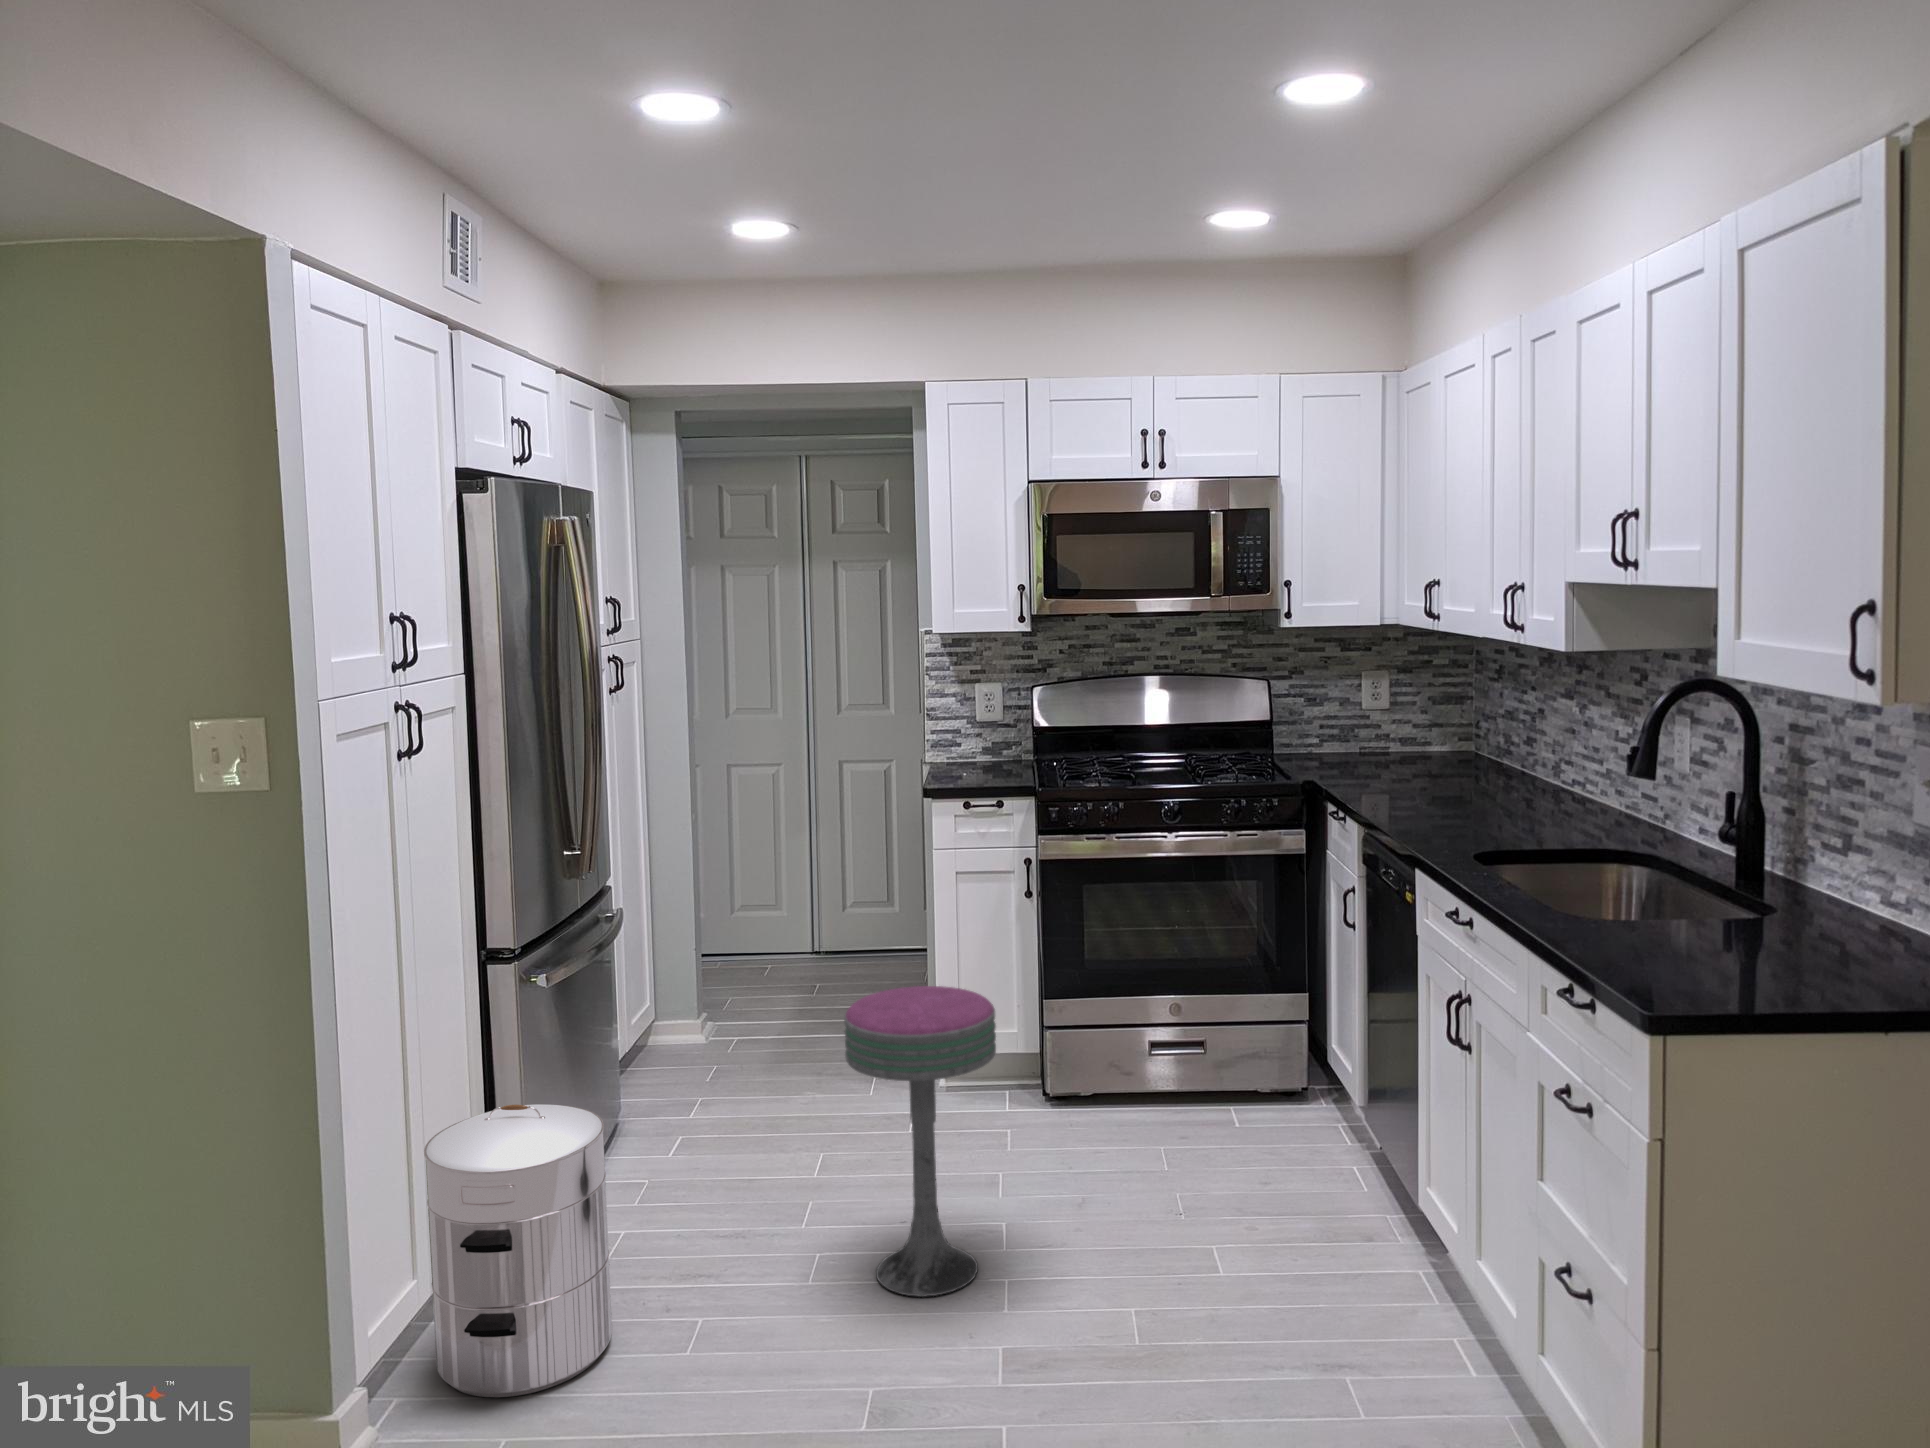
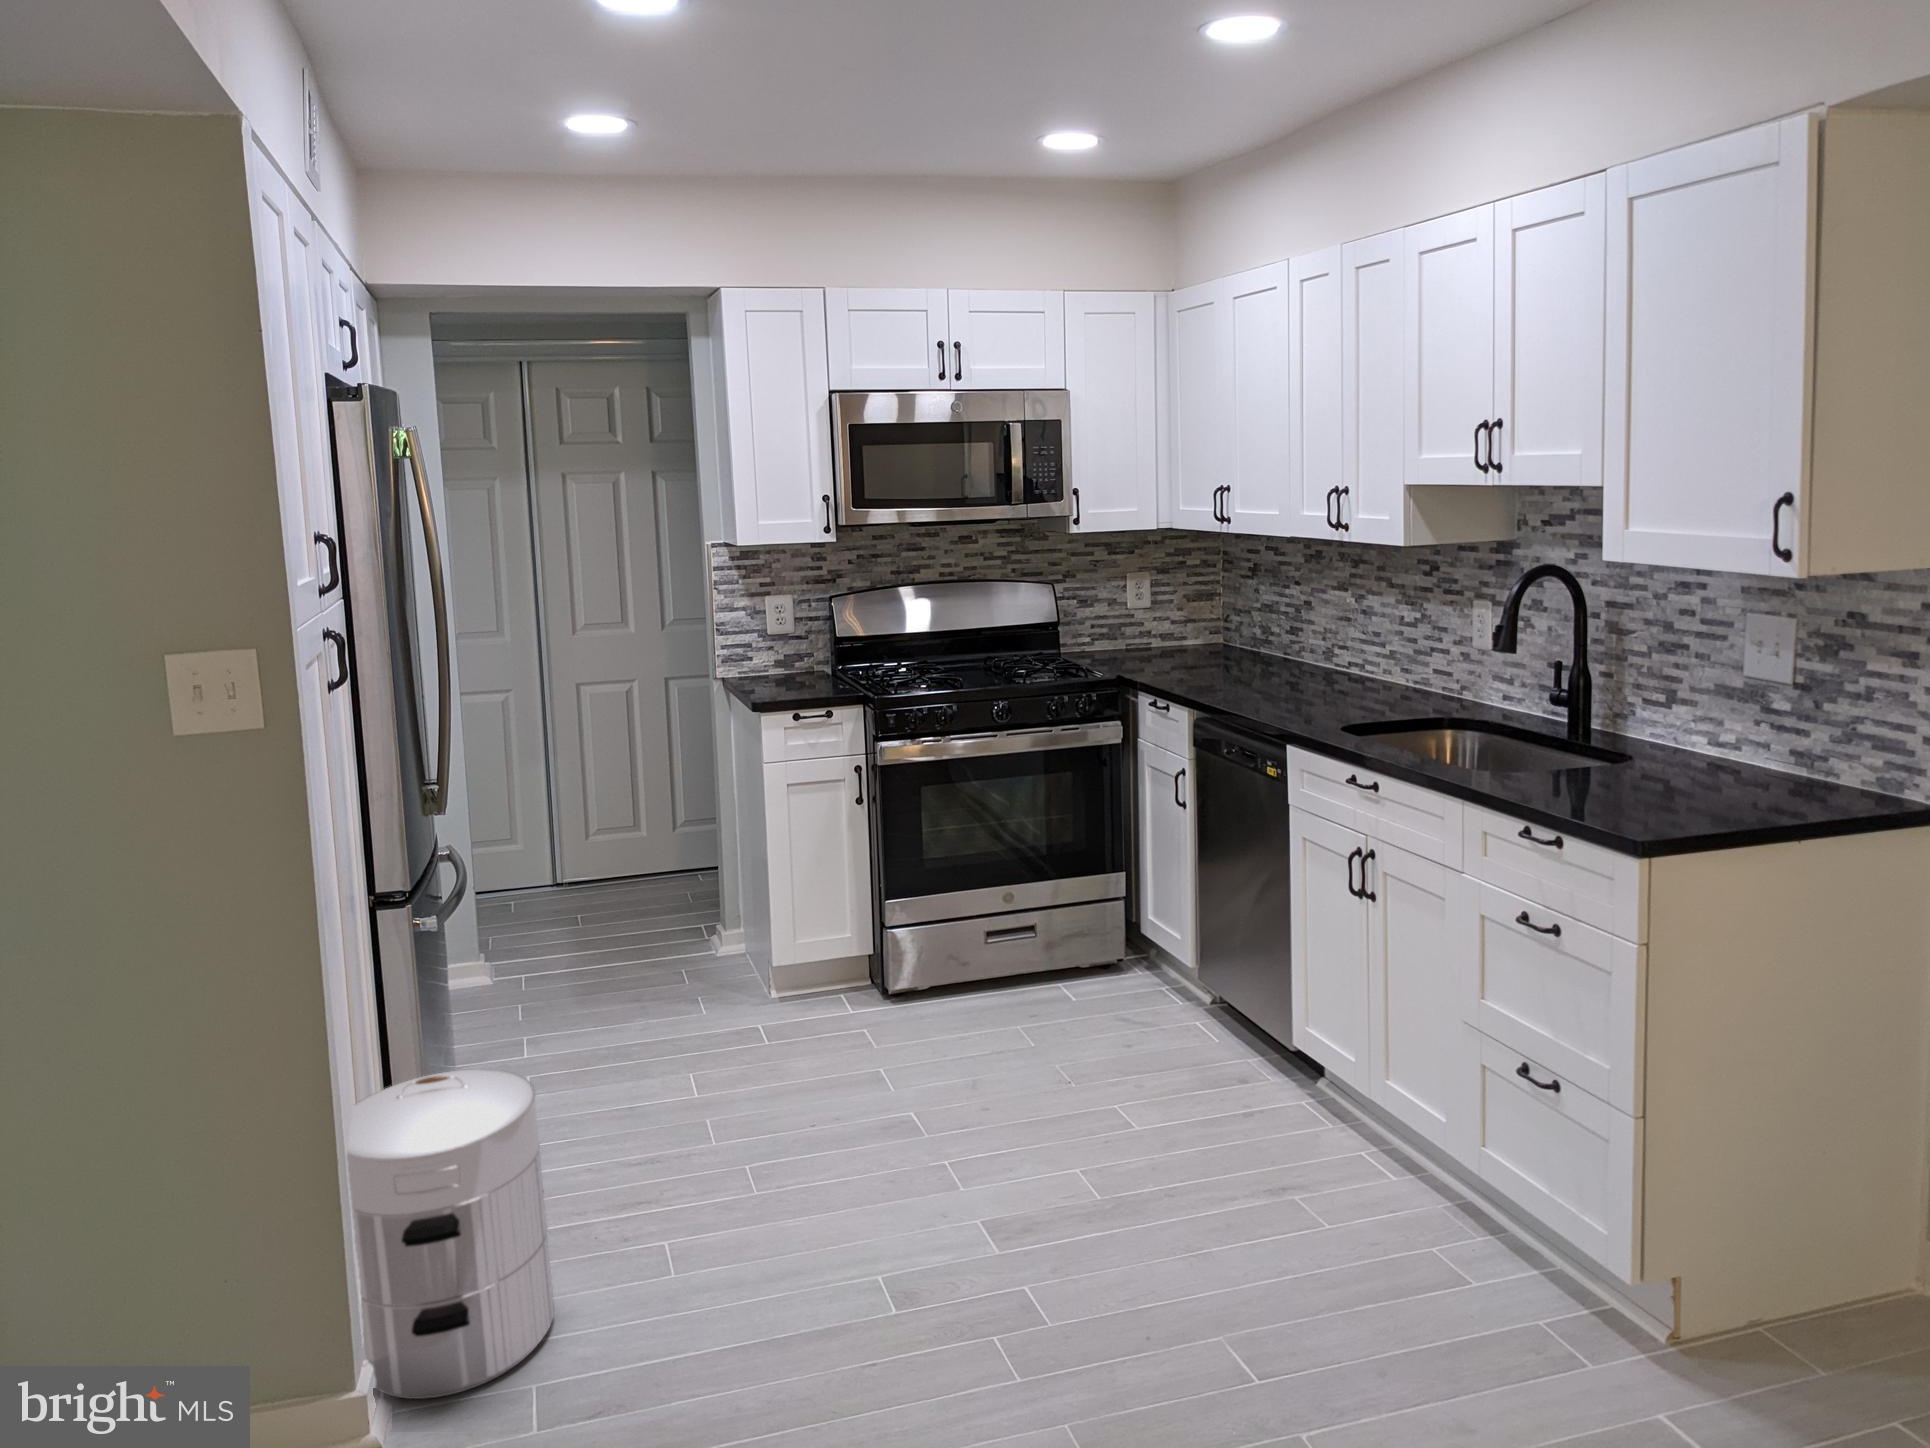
bar stool: present [844,986,996,1297] -> none [763,897,918,1205]

